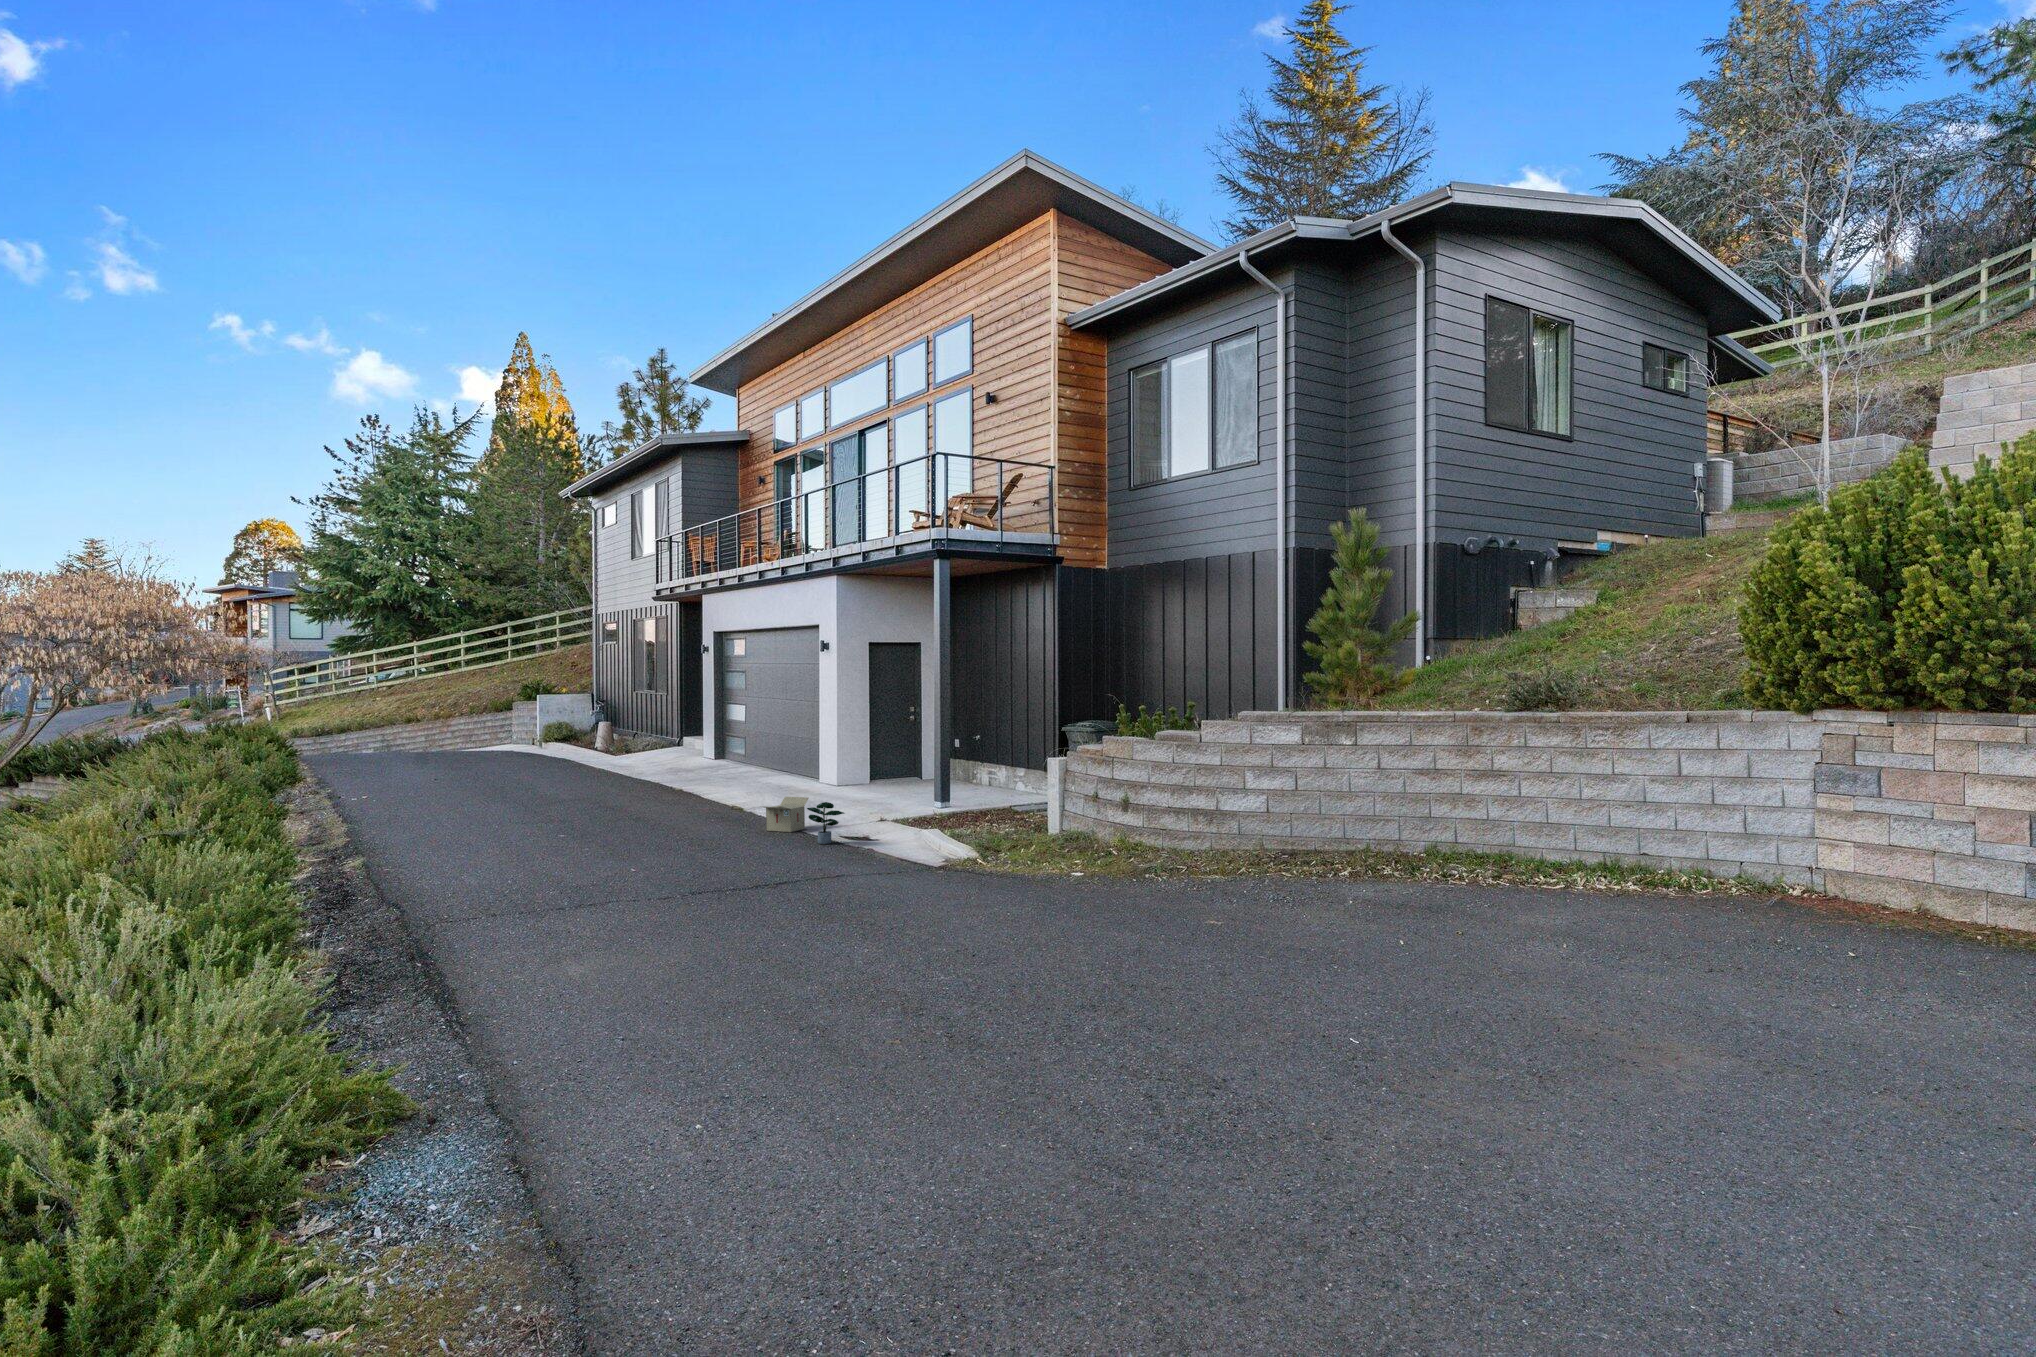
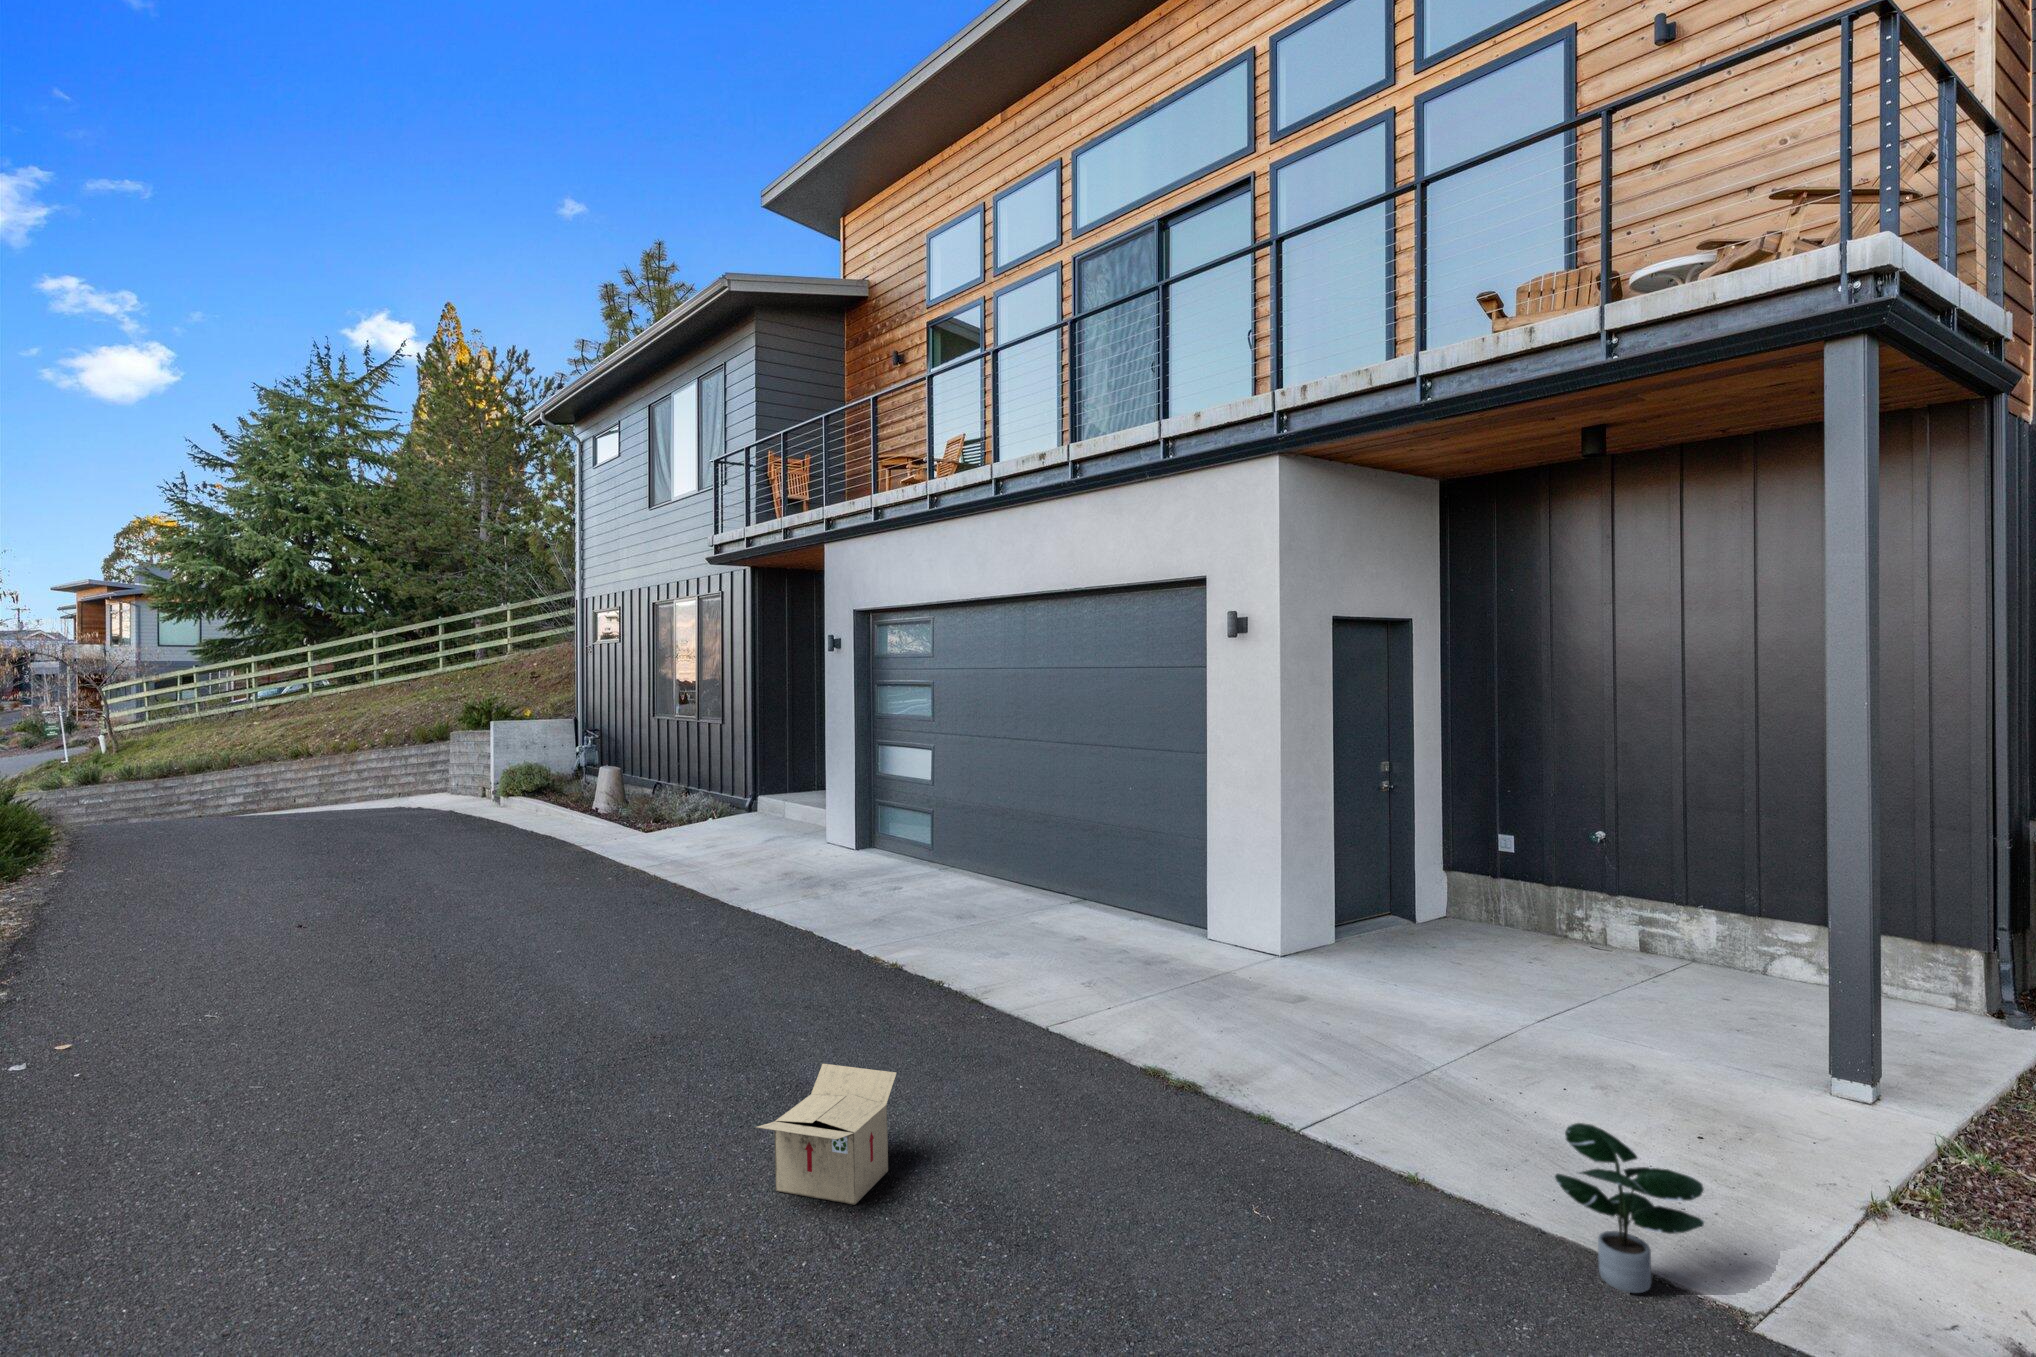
cardboard box: present [763,797,809,832] -> present [756,1064,897,1205]

